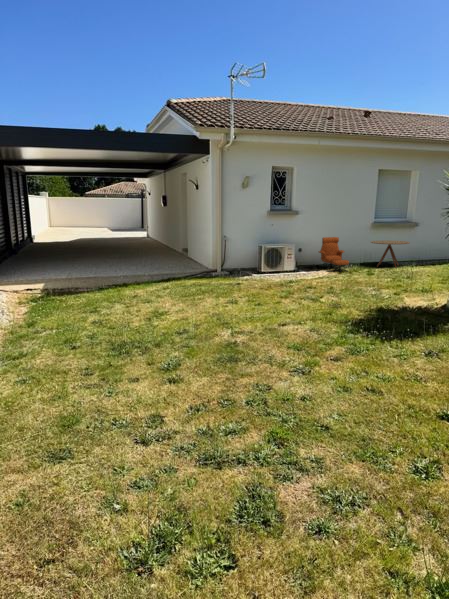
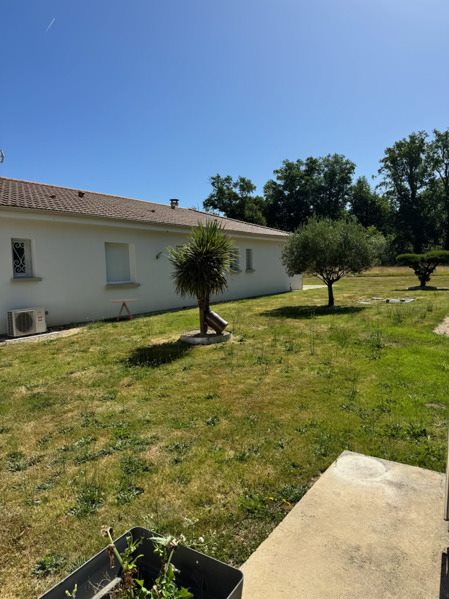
lounge chair: present [319,237,349,272] -> none [65,299,96,329]

